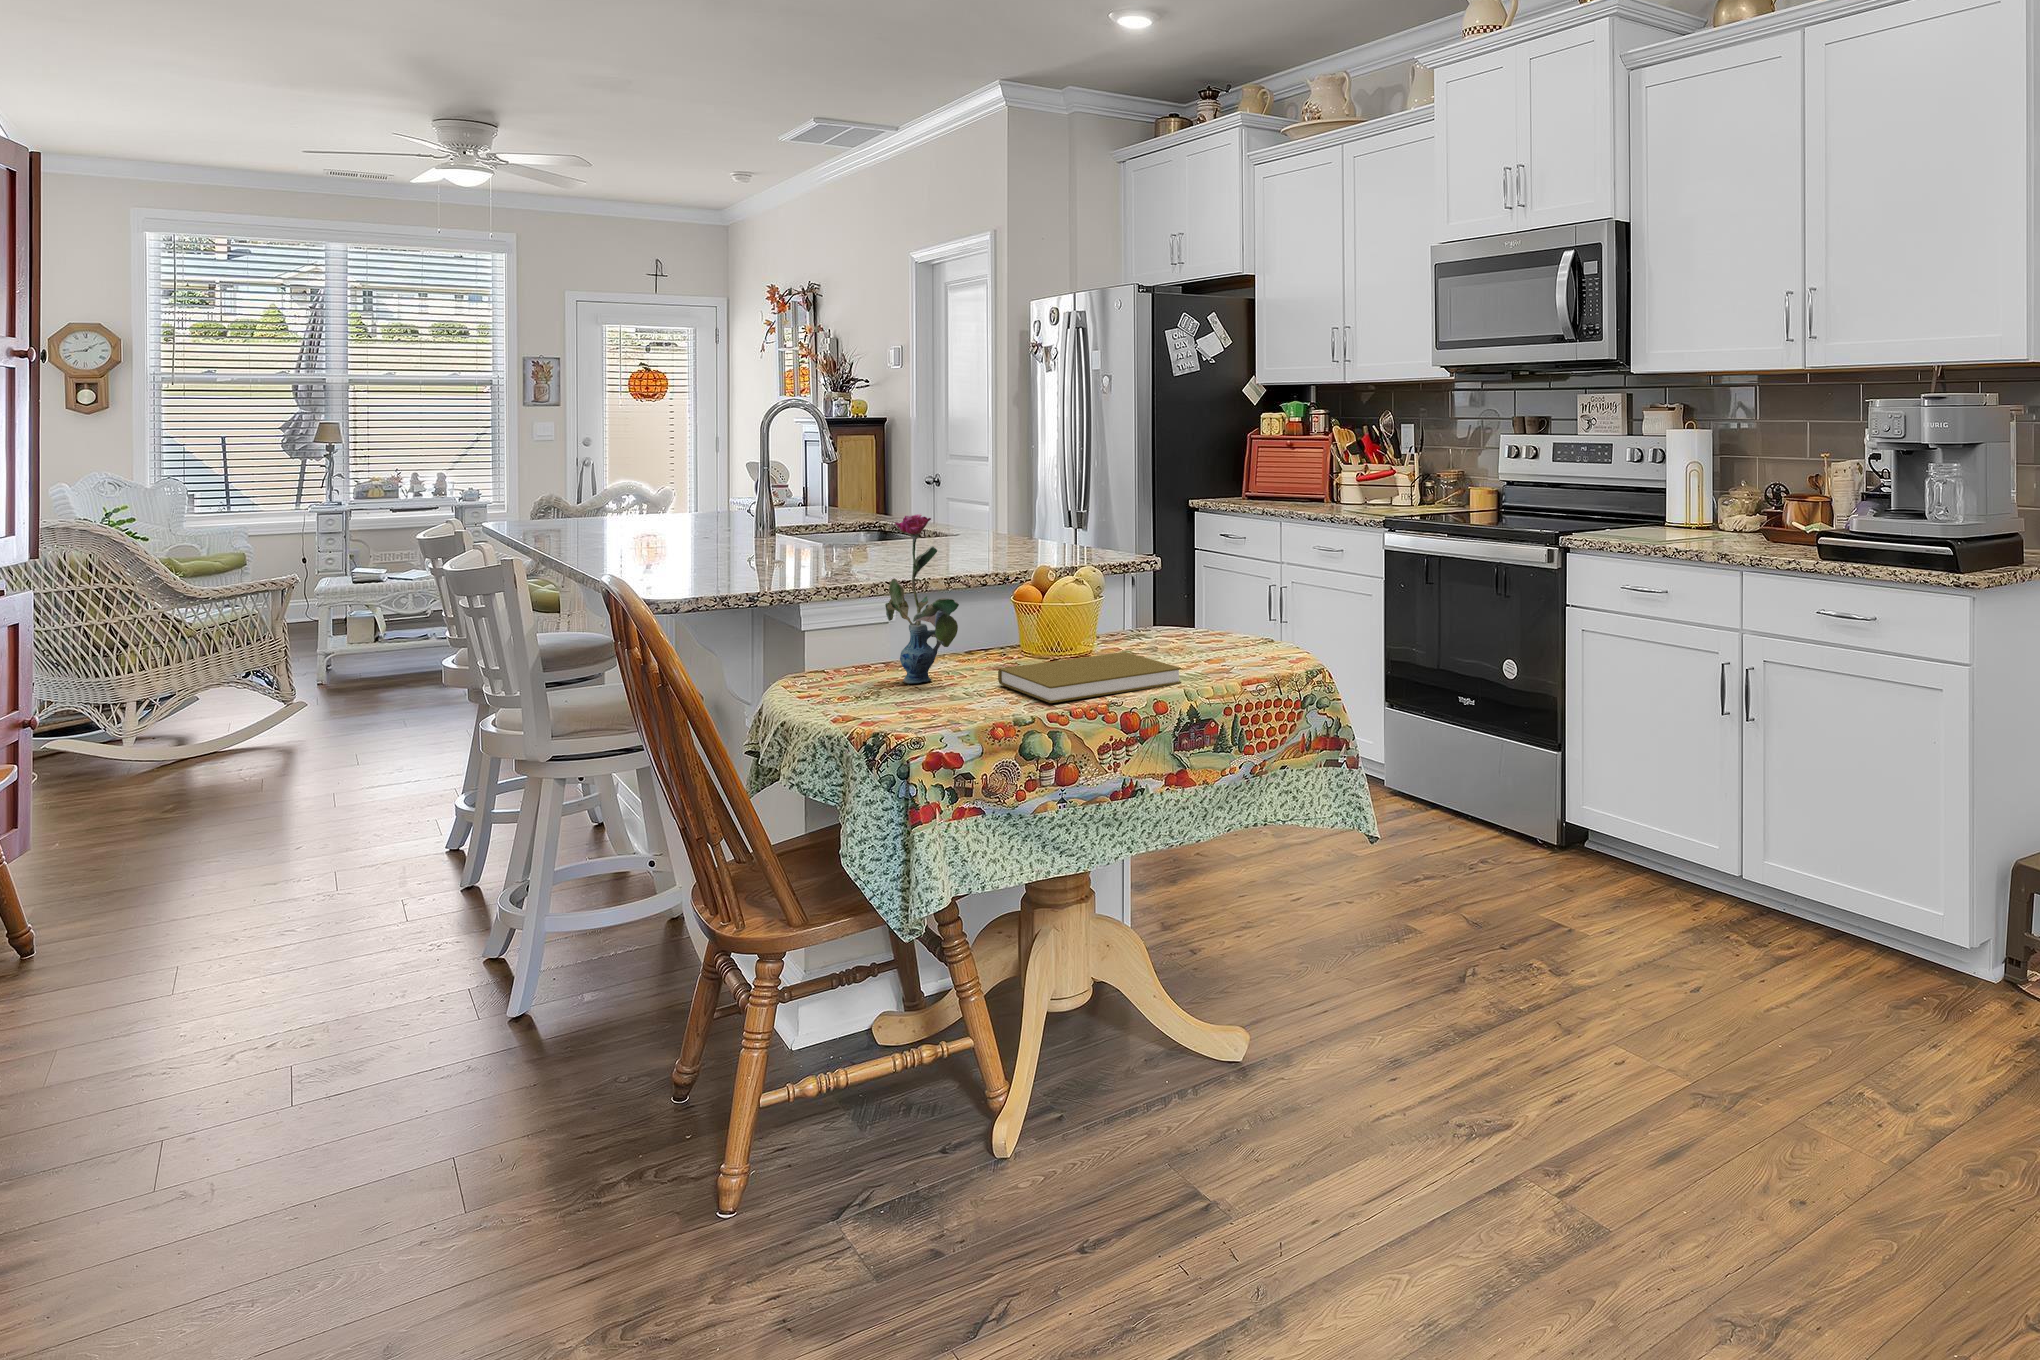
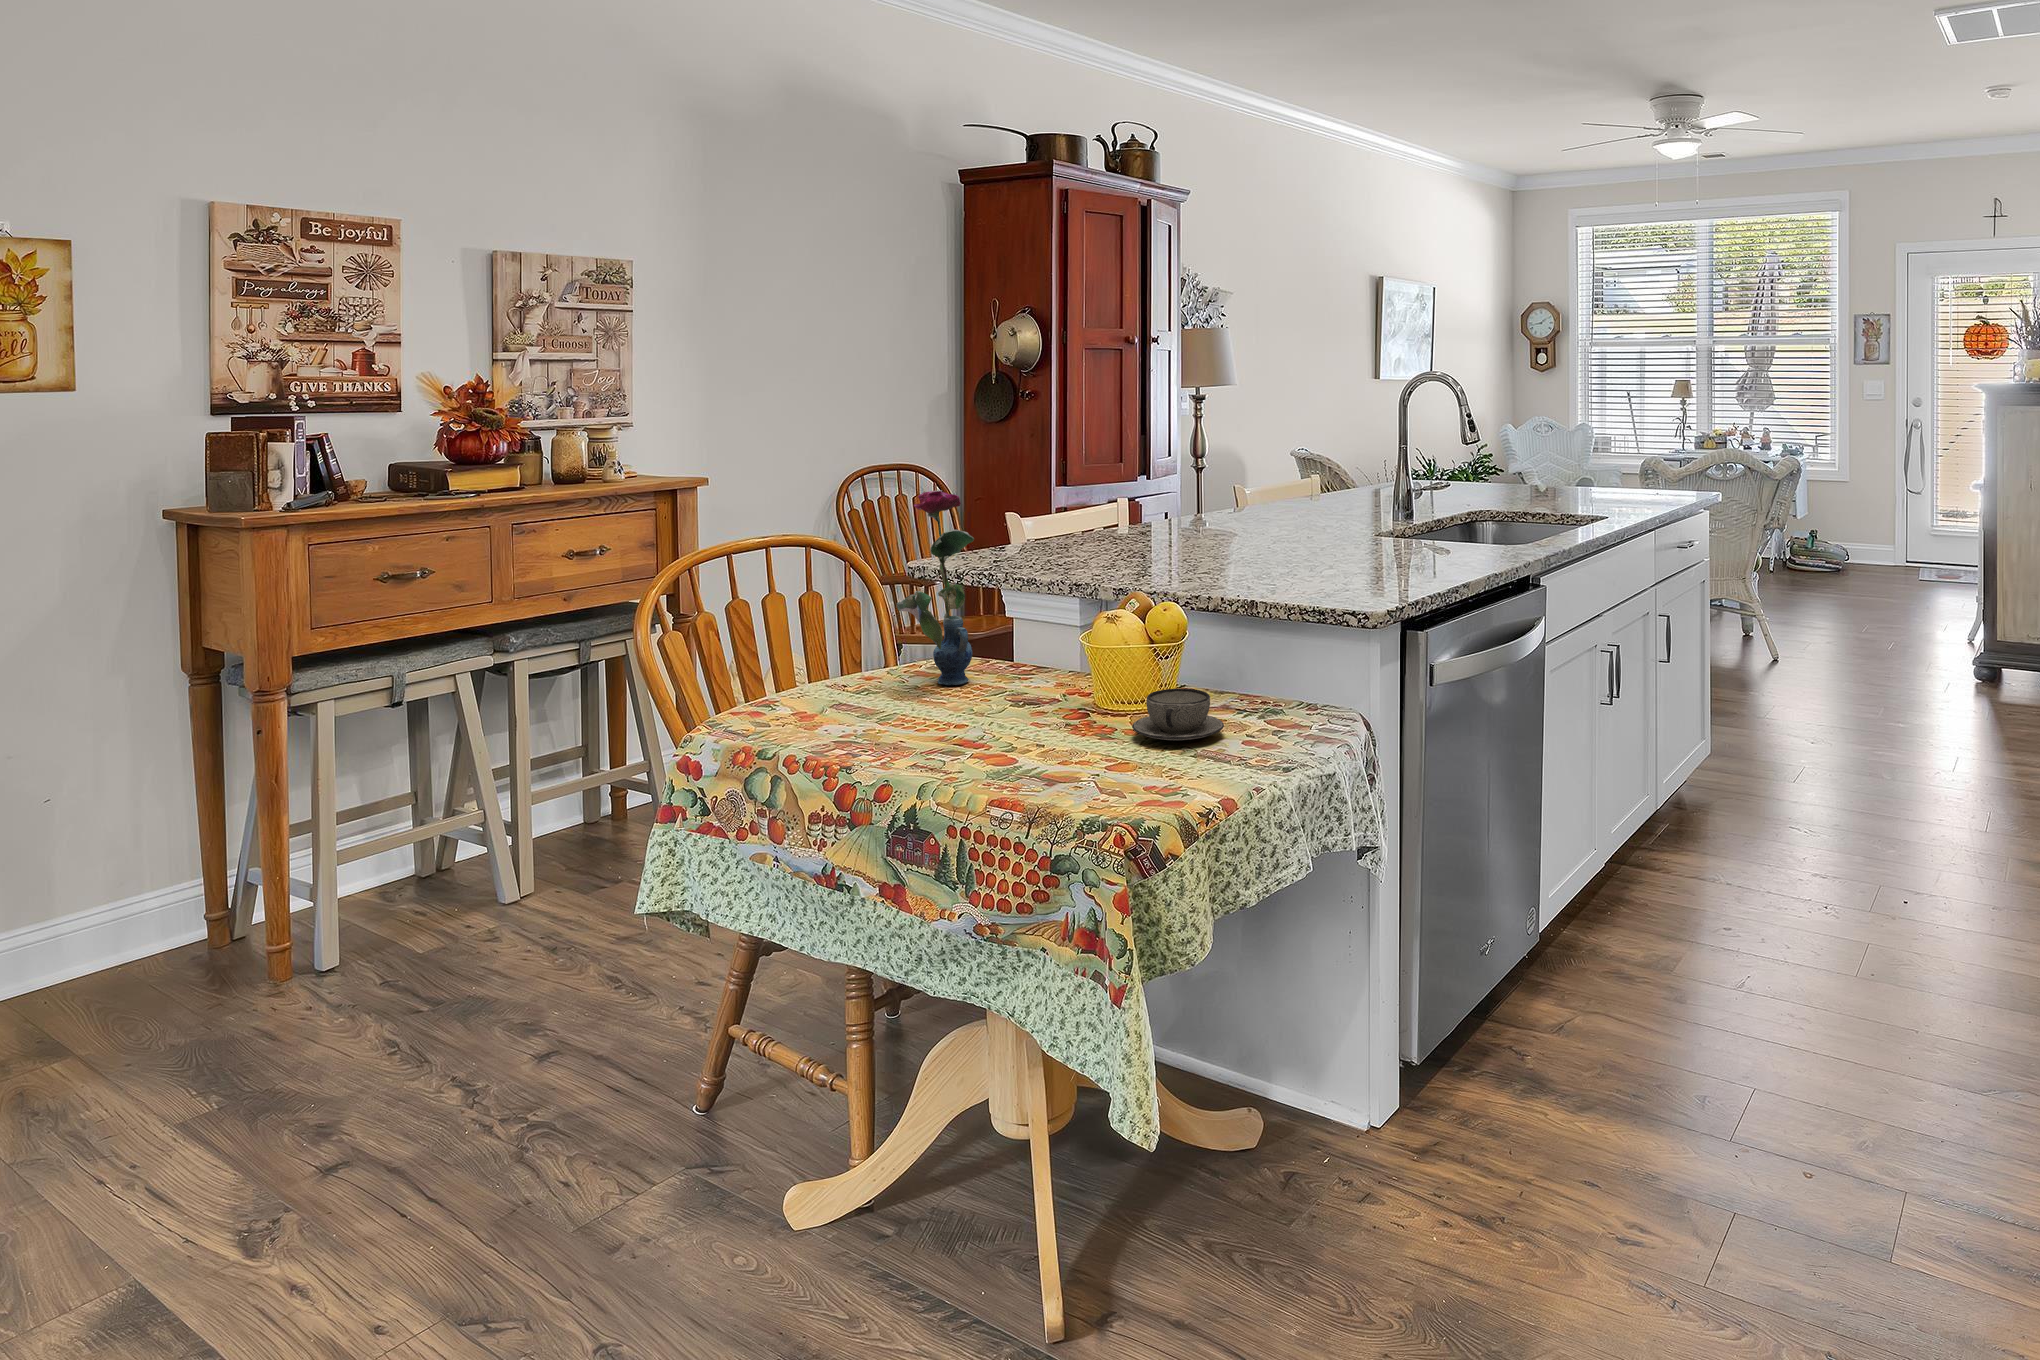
teacup: none [1146,621,1209,654] -> present [1132,688,1224,741]
book: present [998,652,1181,703] -> none [828,688,1077,770]

